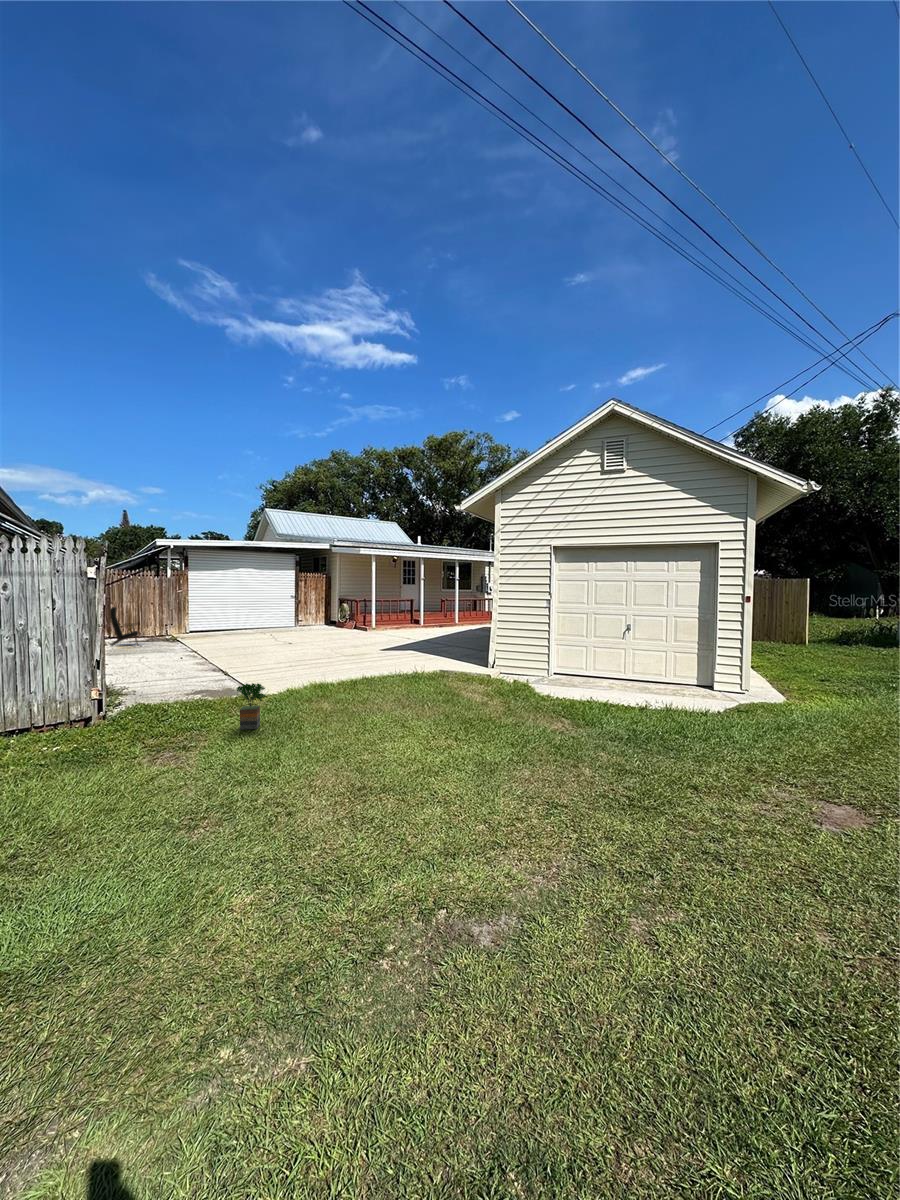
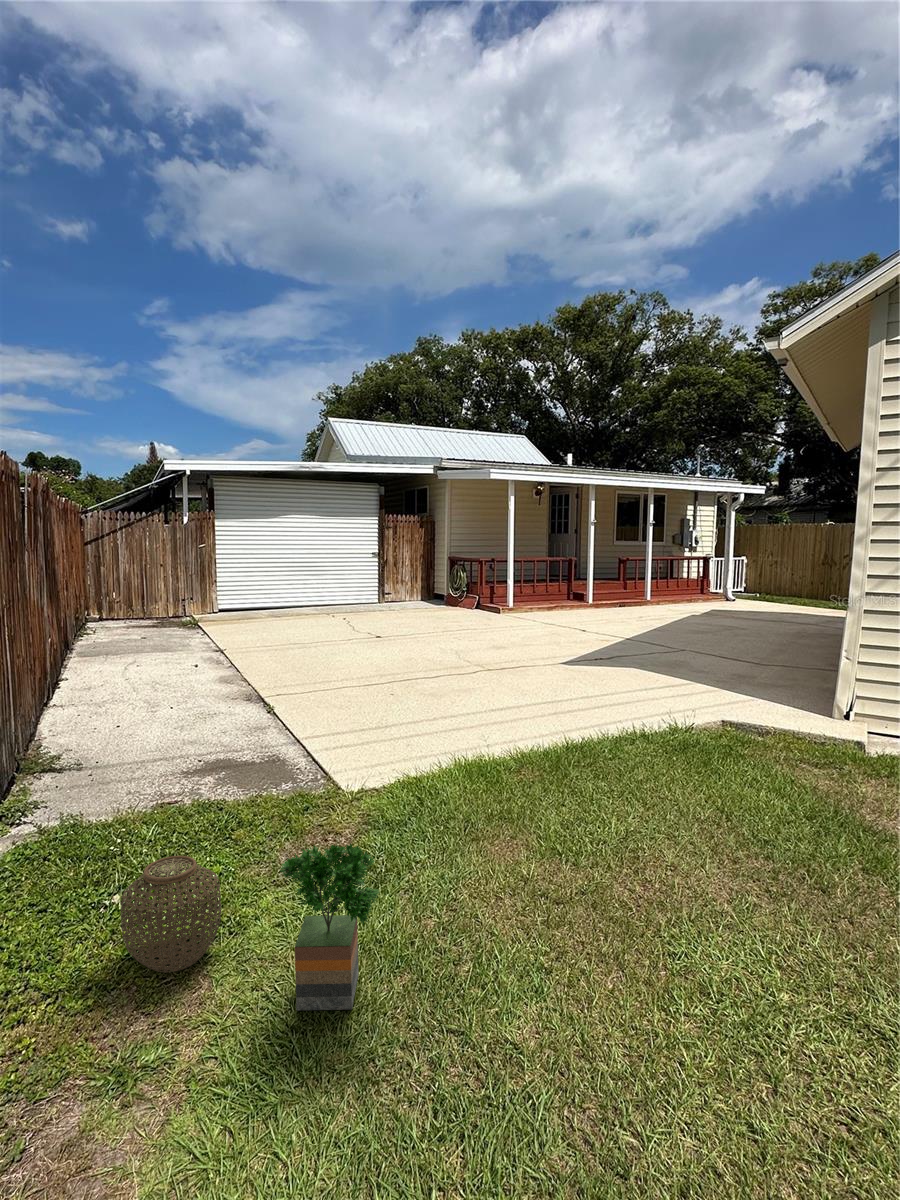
lounge chair: present [110,607,138,647] -> none [91,572,140,638]
woven basket: none [182,693,215,727] -> present [120,856,221,972]

